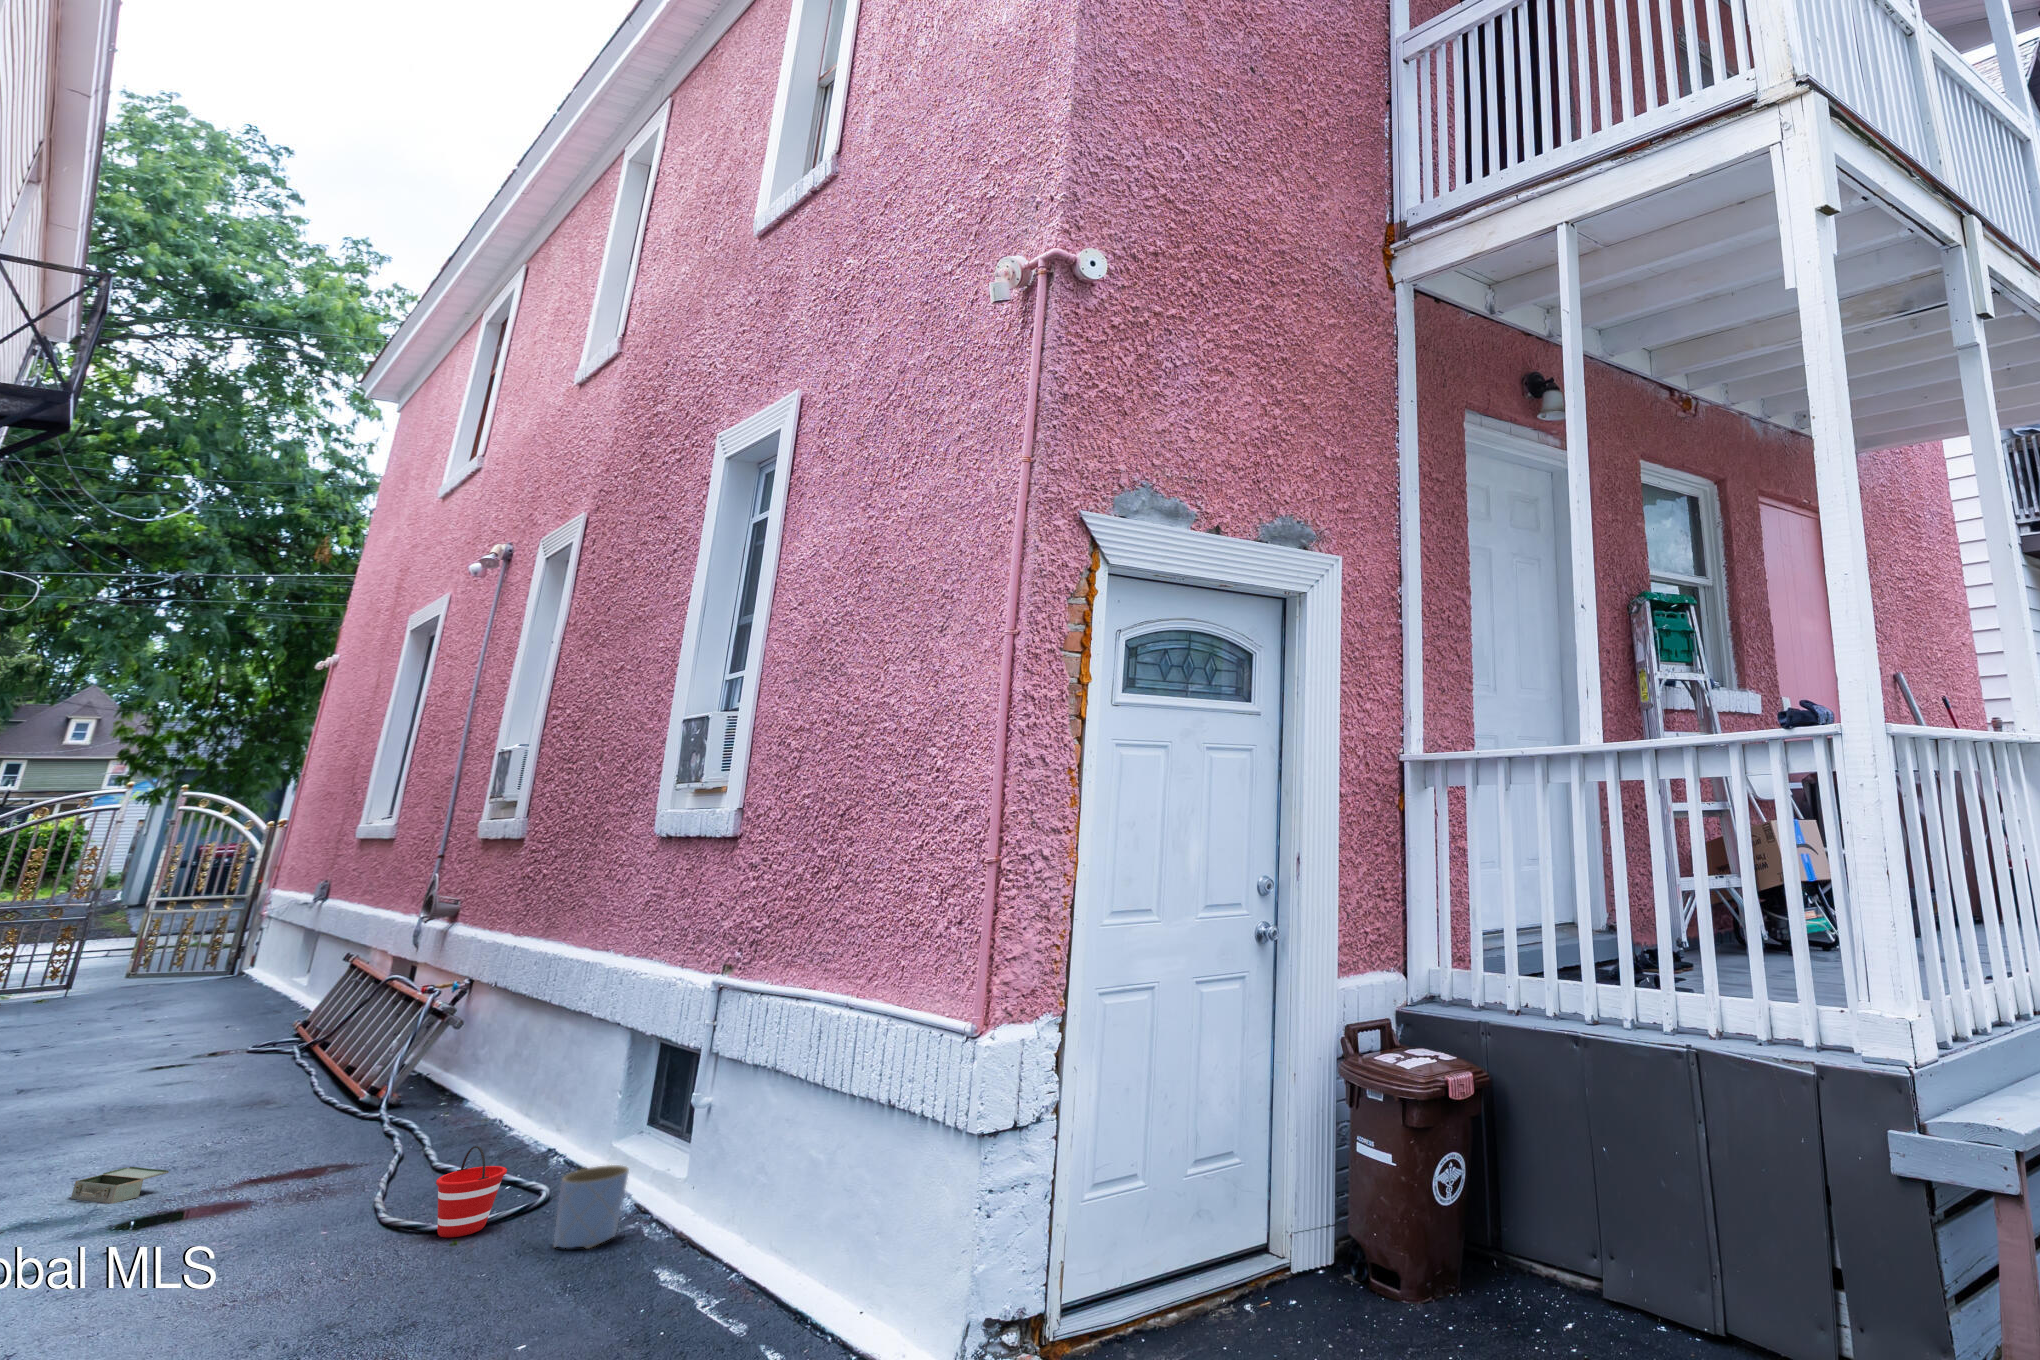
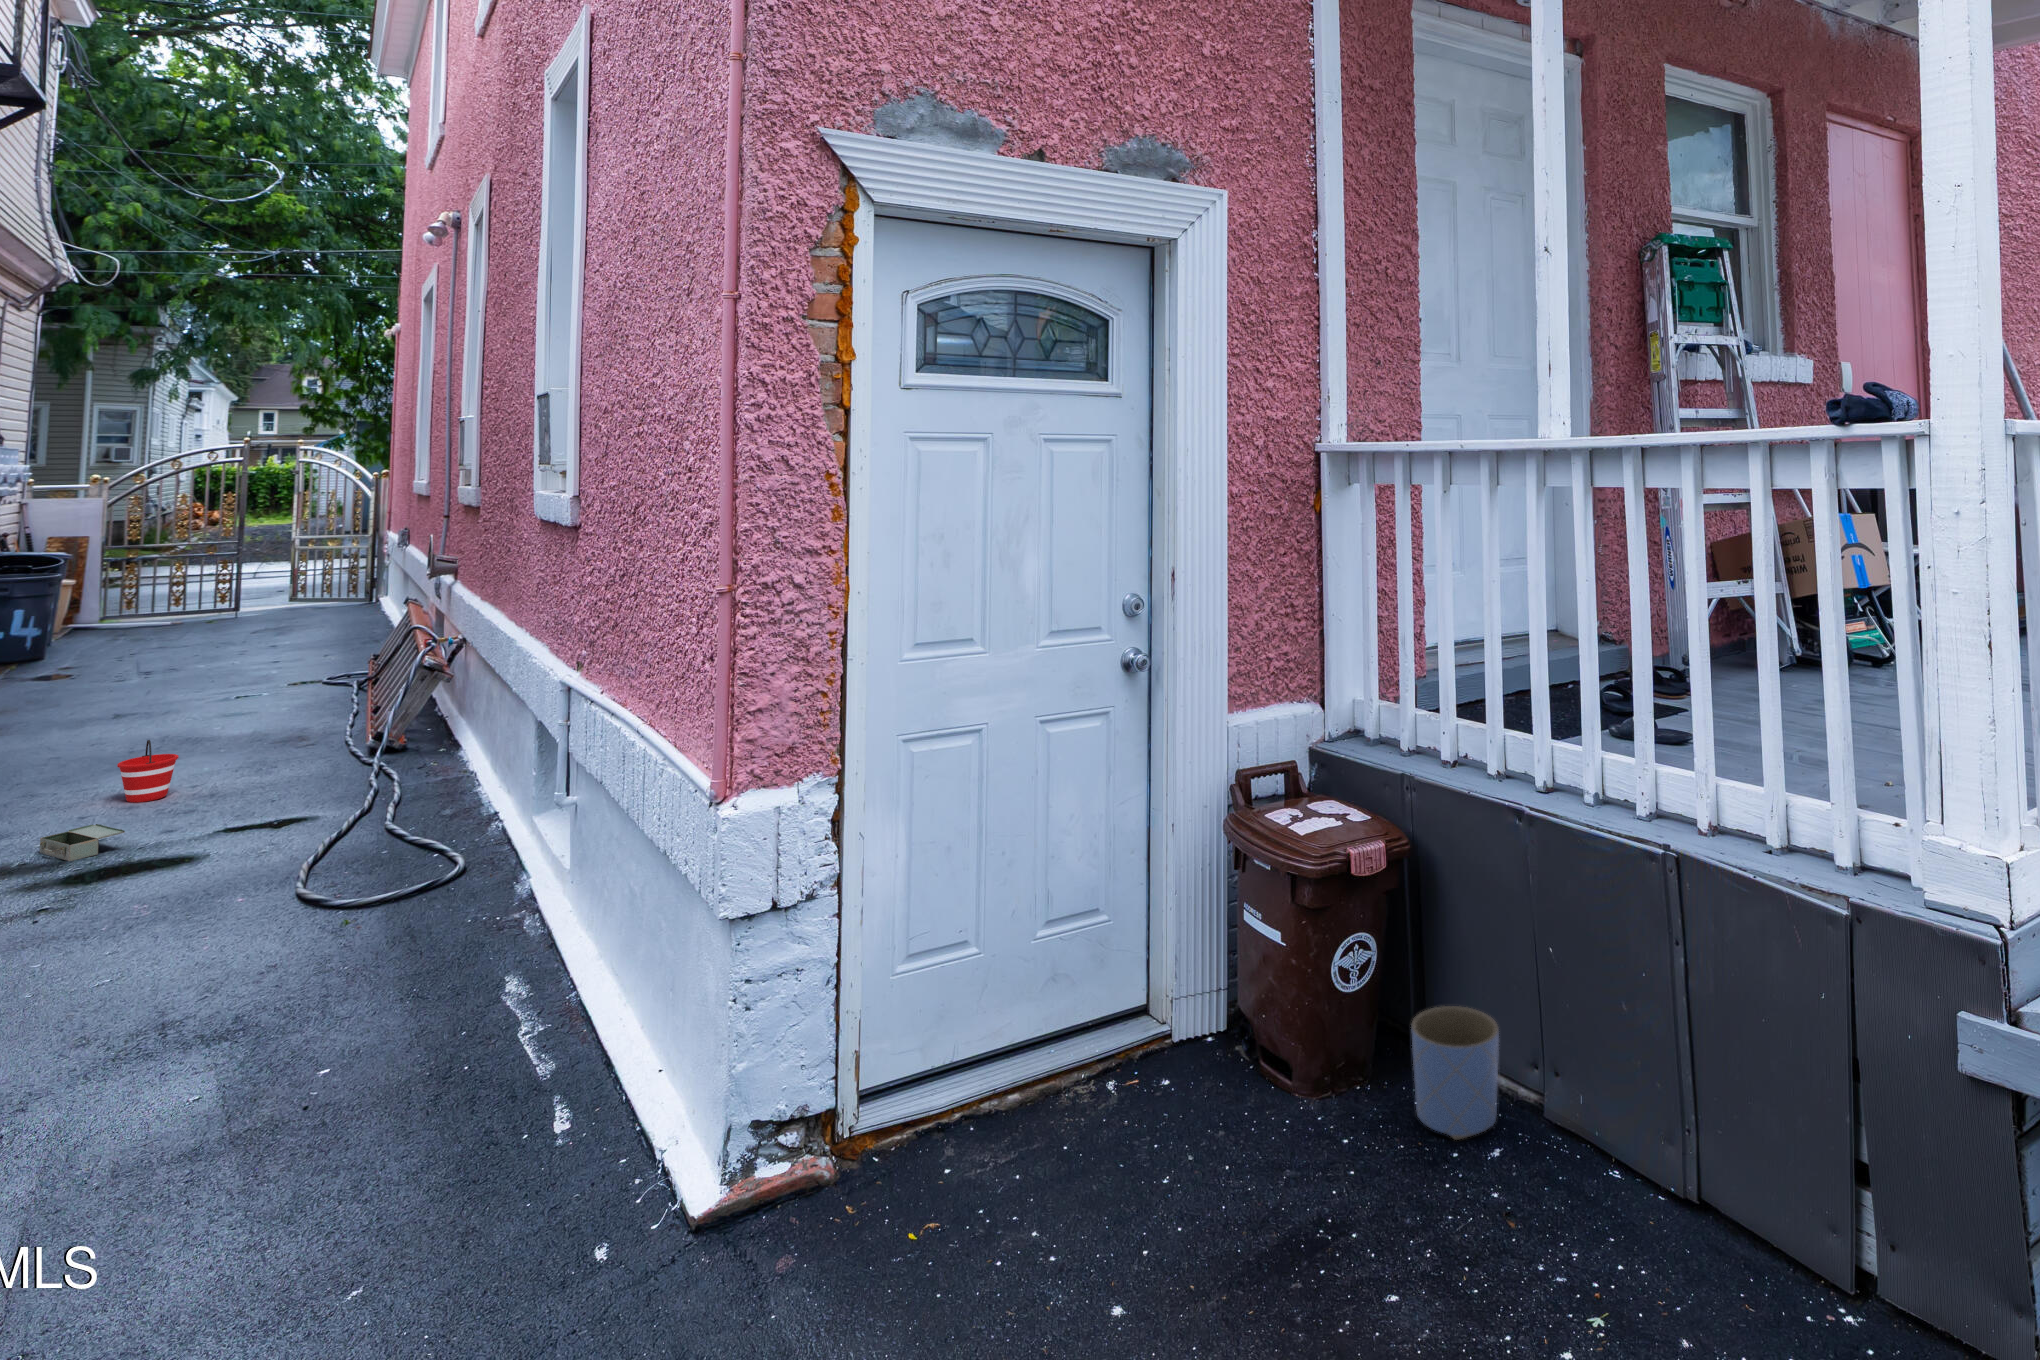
bucket: present [436,1146,507,1238] -> present [117,740,179,803]
planter: present [554,1165,629,1249] -> present [1412,1006,1499,1140]

